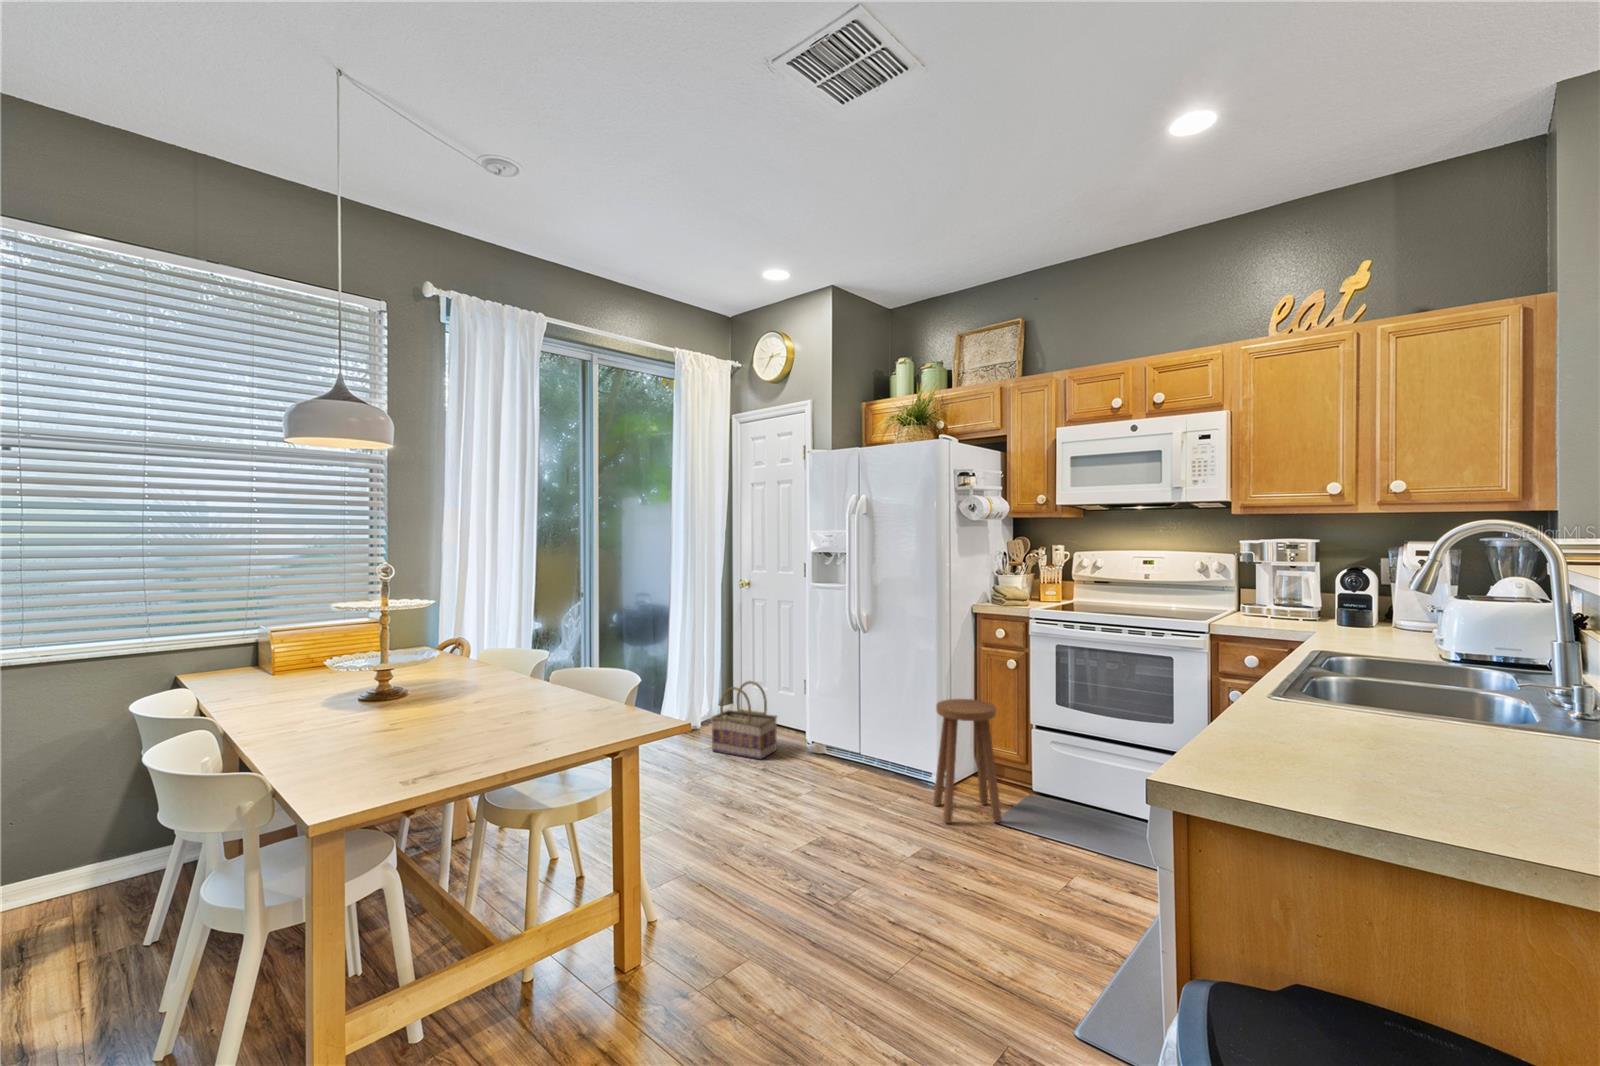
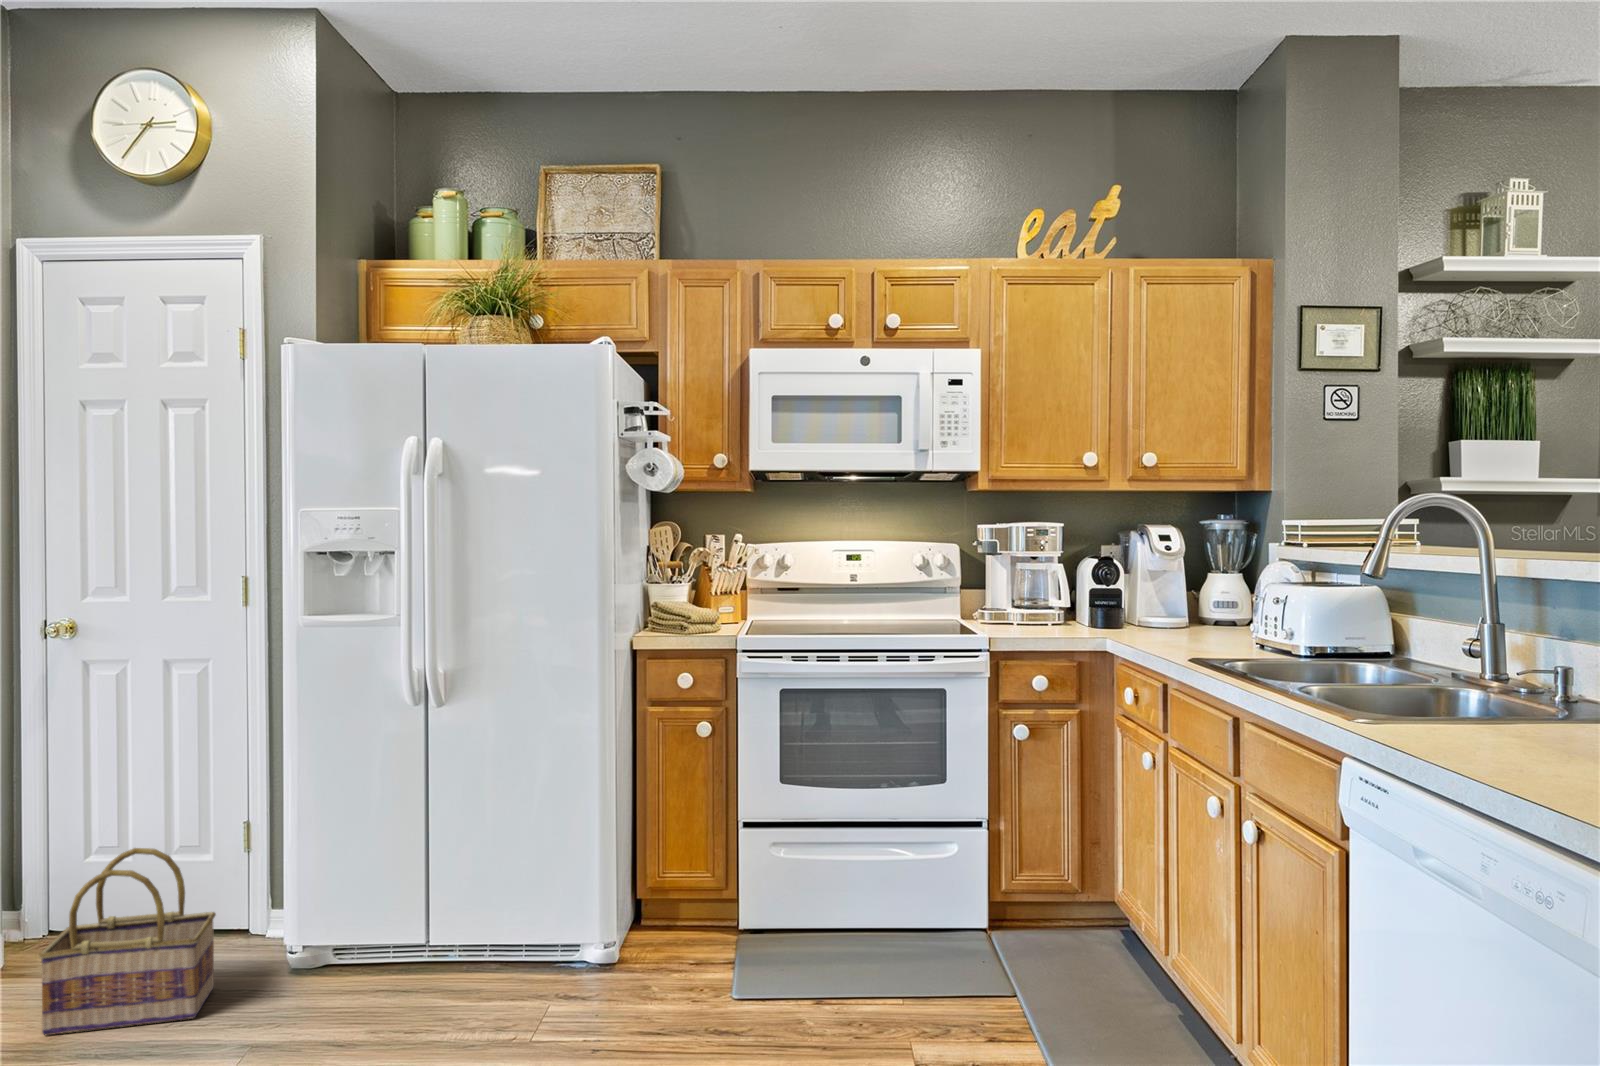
stool: present [933,699,1002,823] -> none [618,799,746,1026]

